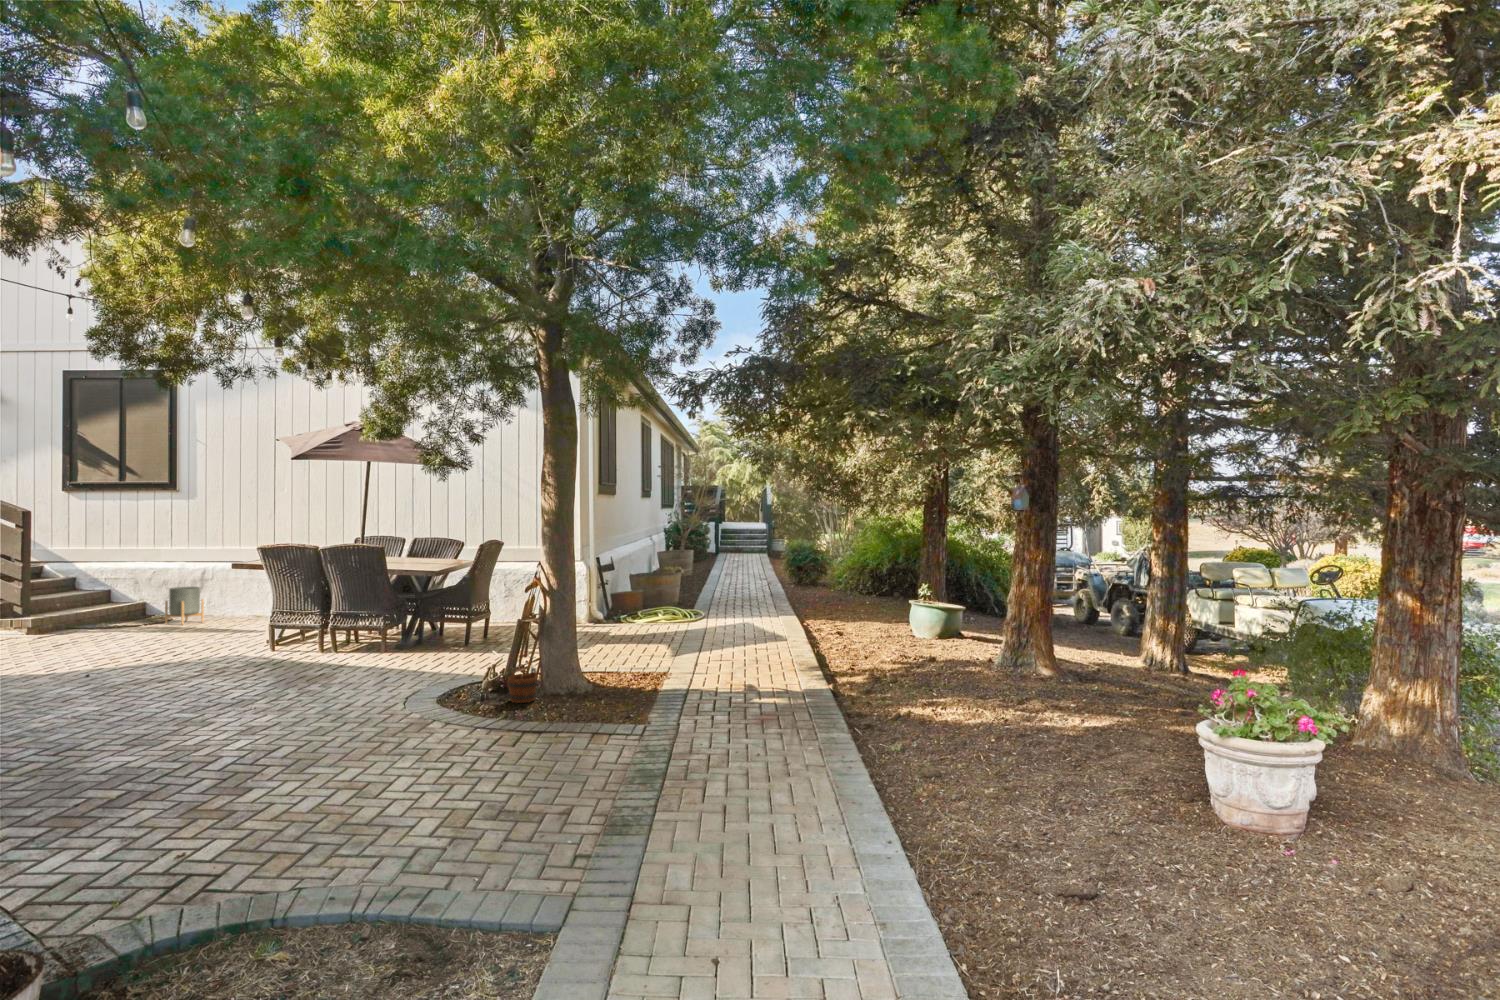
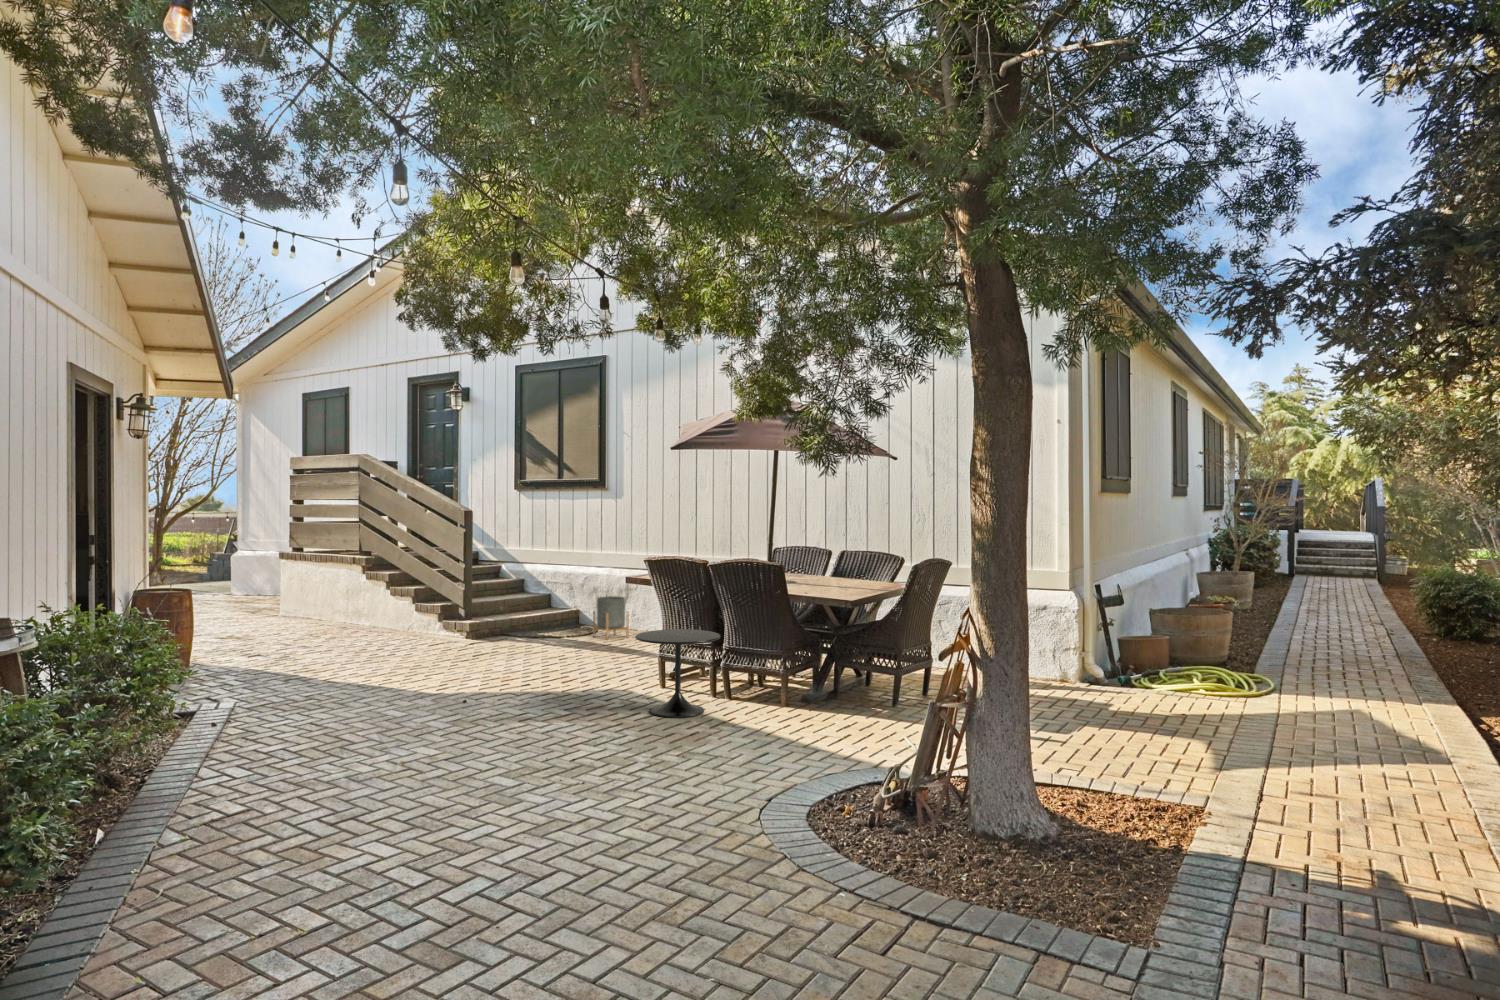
side table: none [260,600,334,667] -> present [635,629,721,718]
wooden bucket: present [508,654,537,703] -> none [913,763,962,848]

